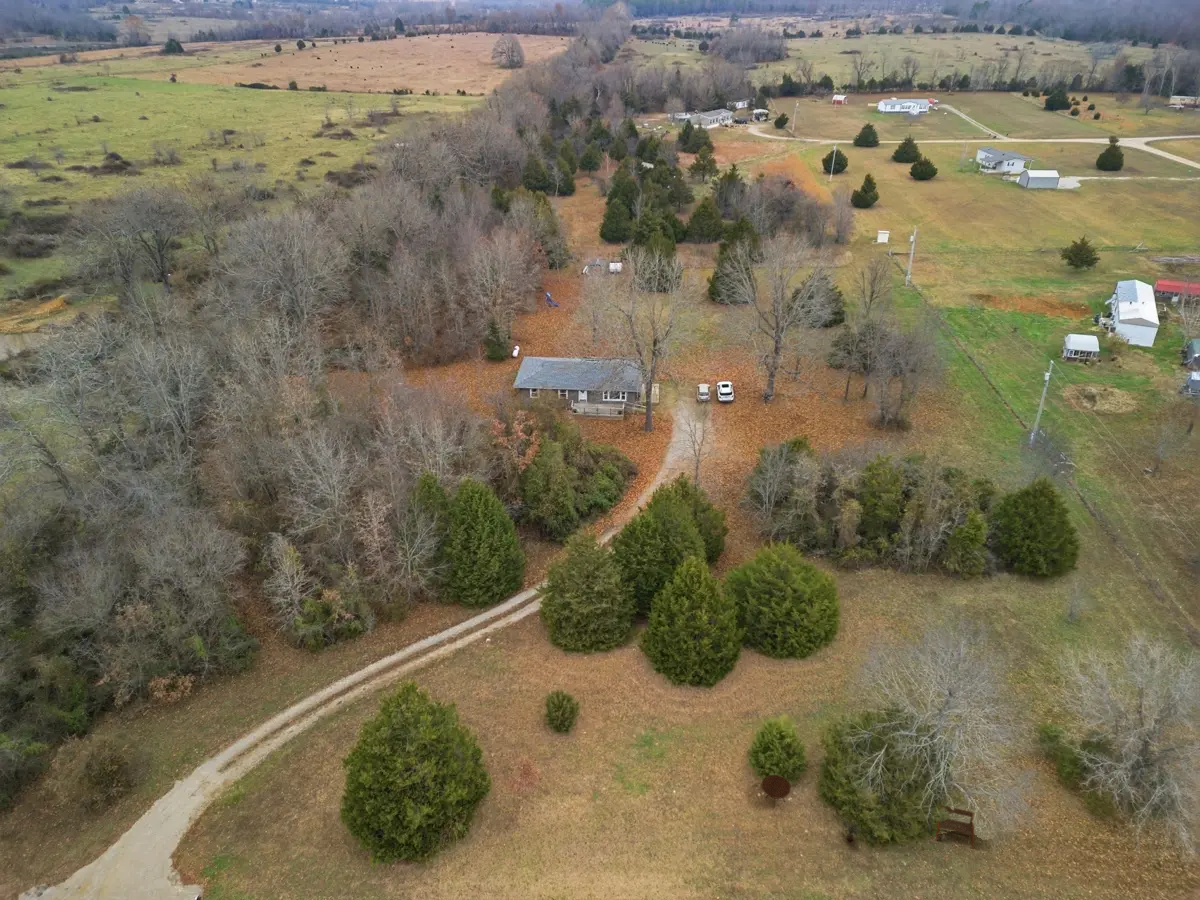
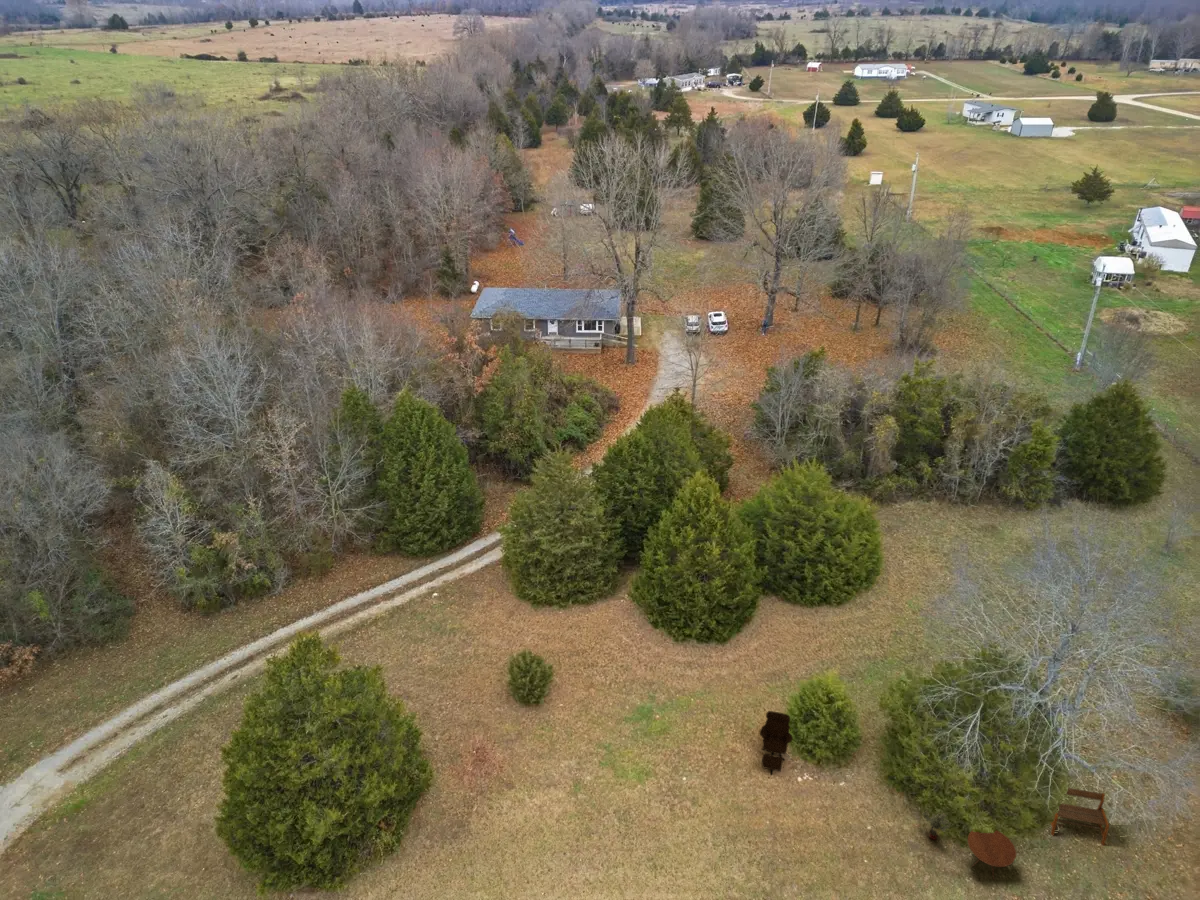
lounge chair: none [731,743,755,790] -> present [760,711,793,774]
round table: present [761,775,790,800] -> present [968,831,1016,879]

